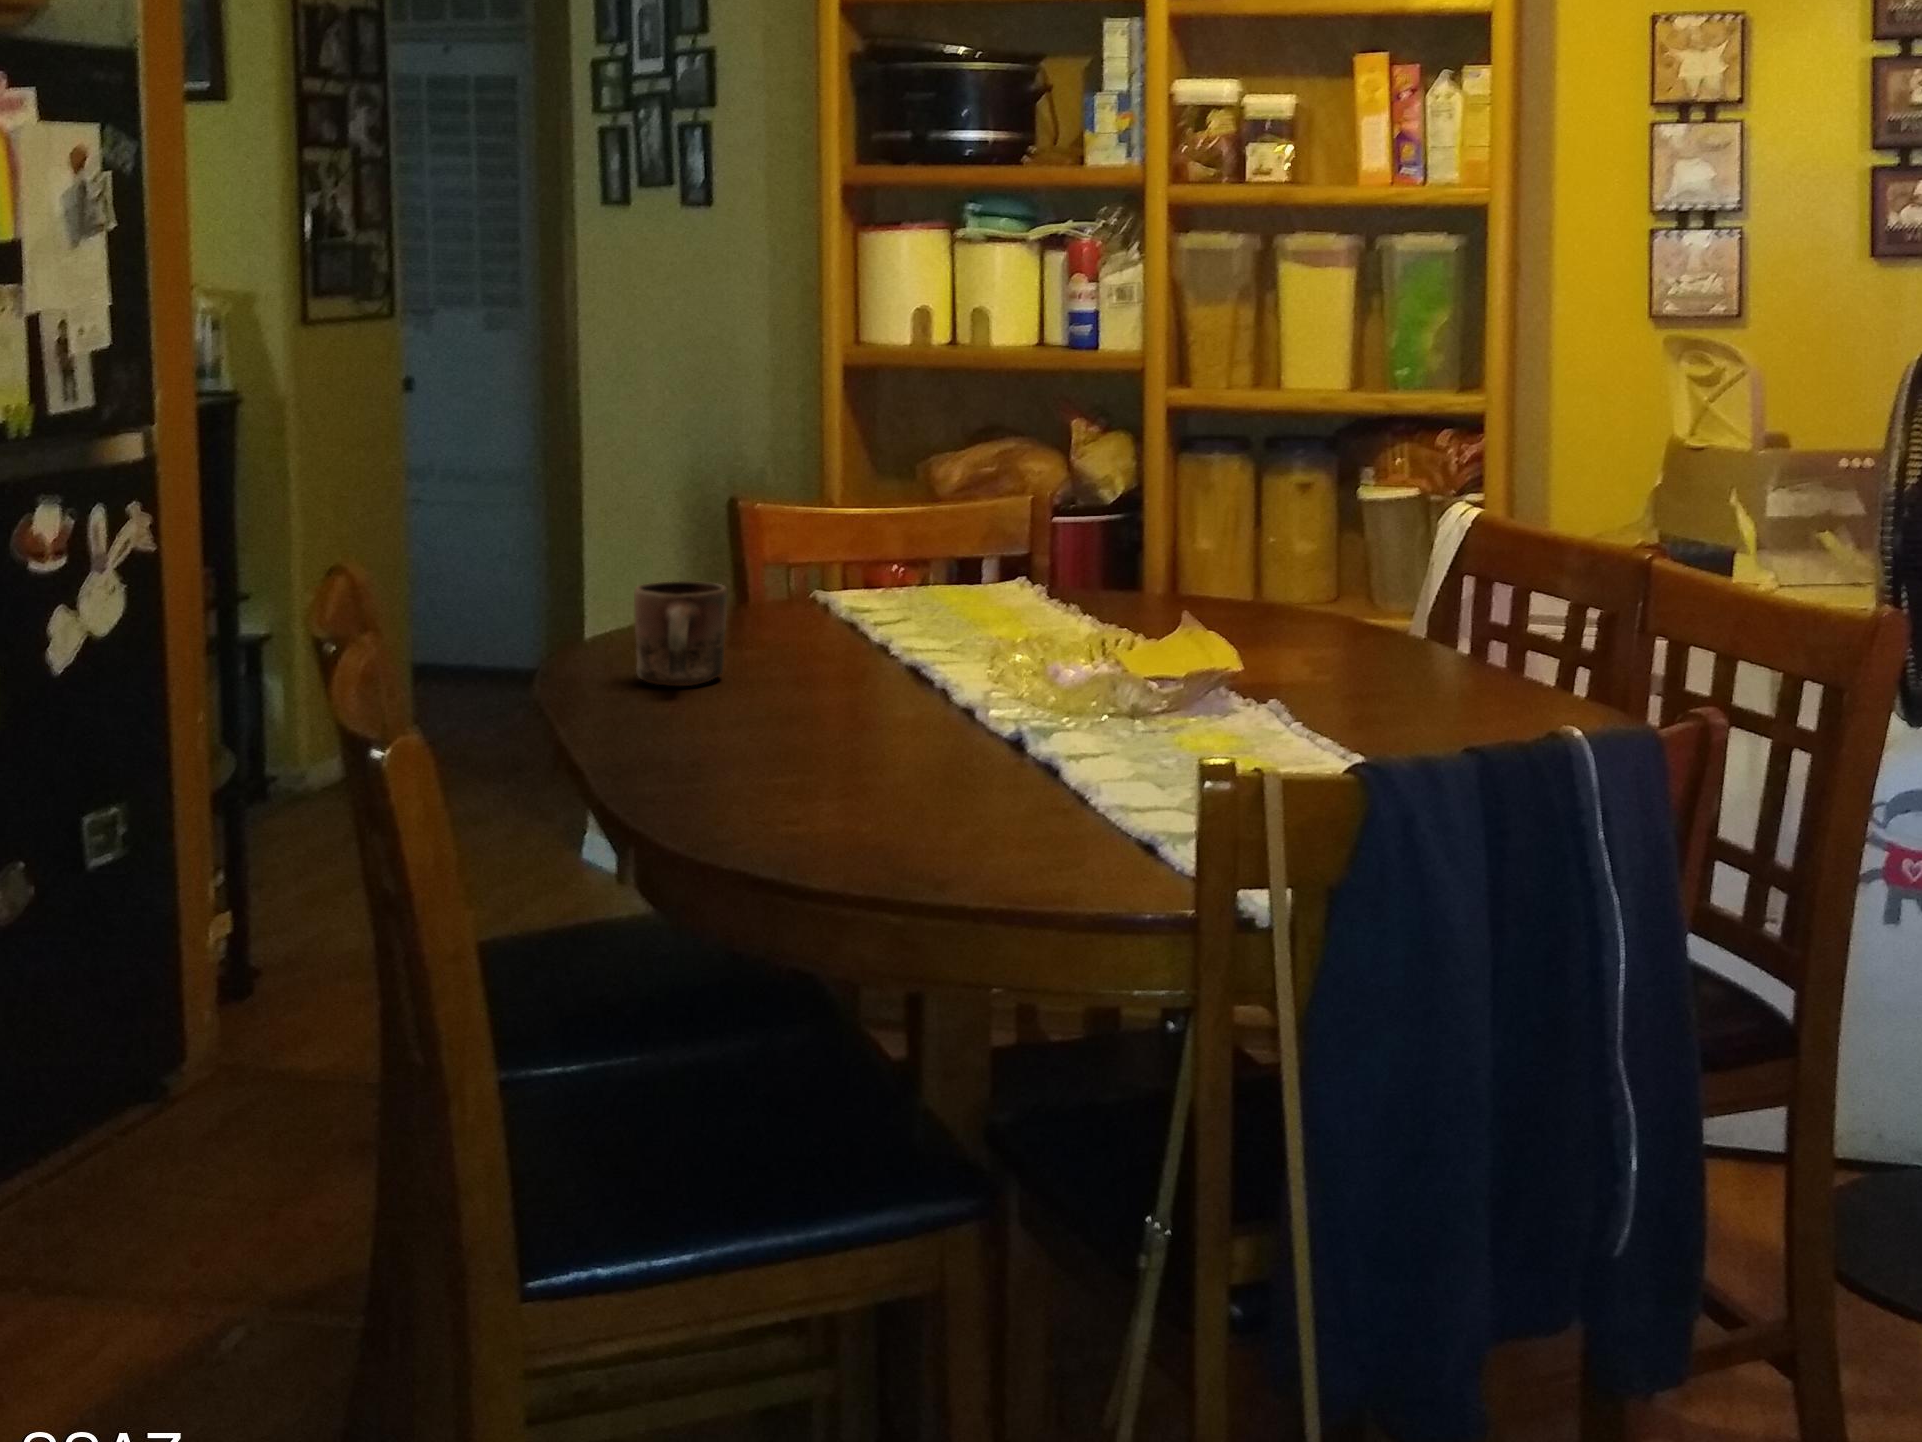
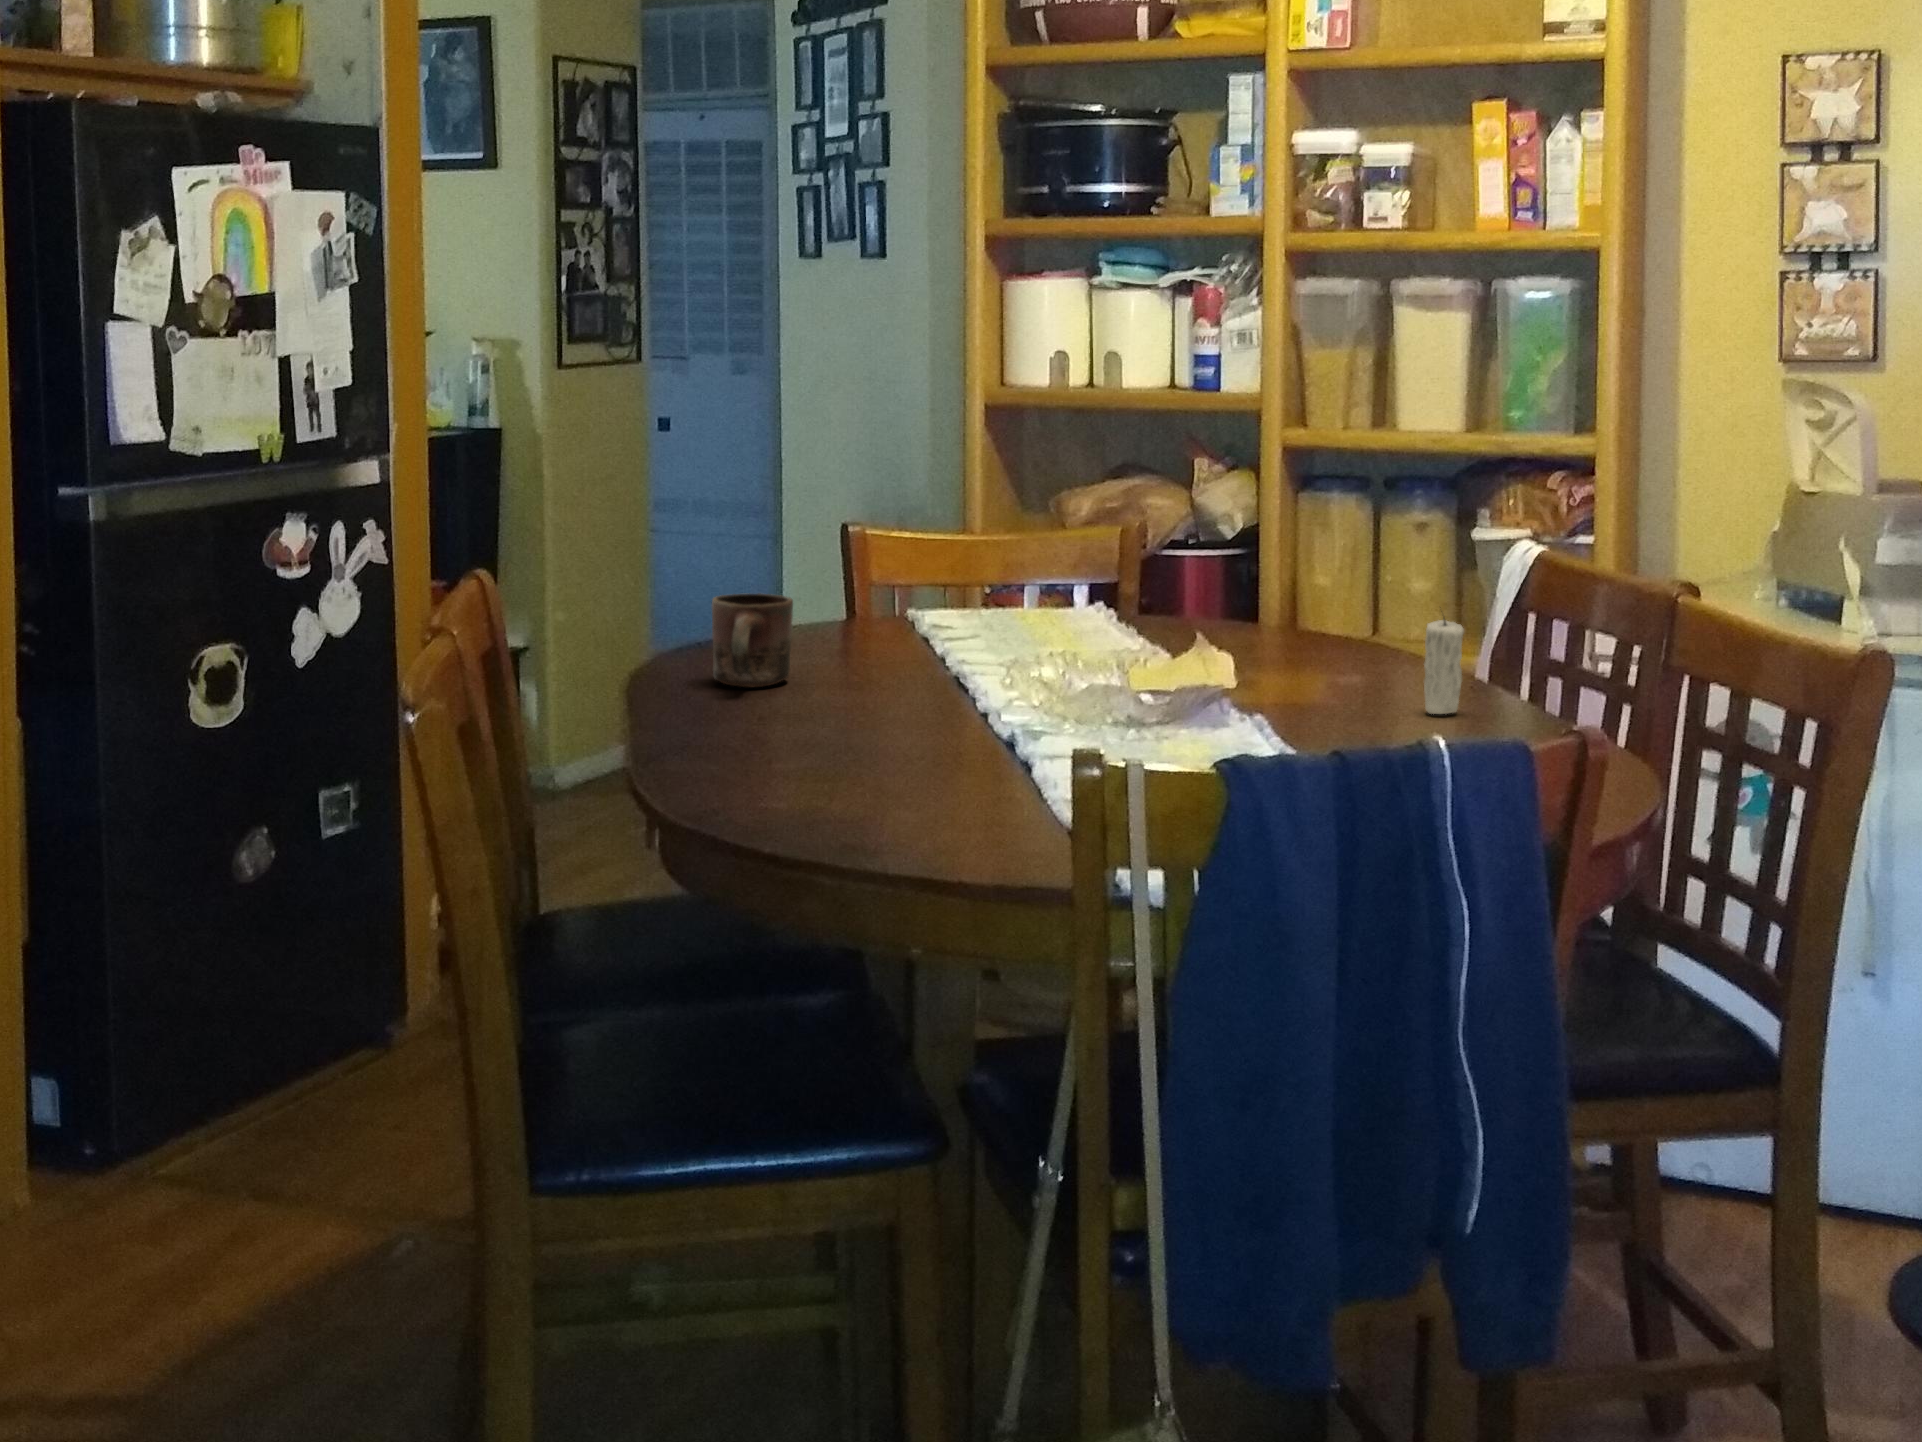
candle: none [1418,569,1457,682] -> present [1424,618,1464,714]

